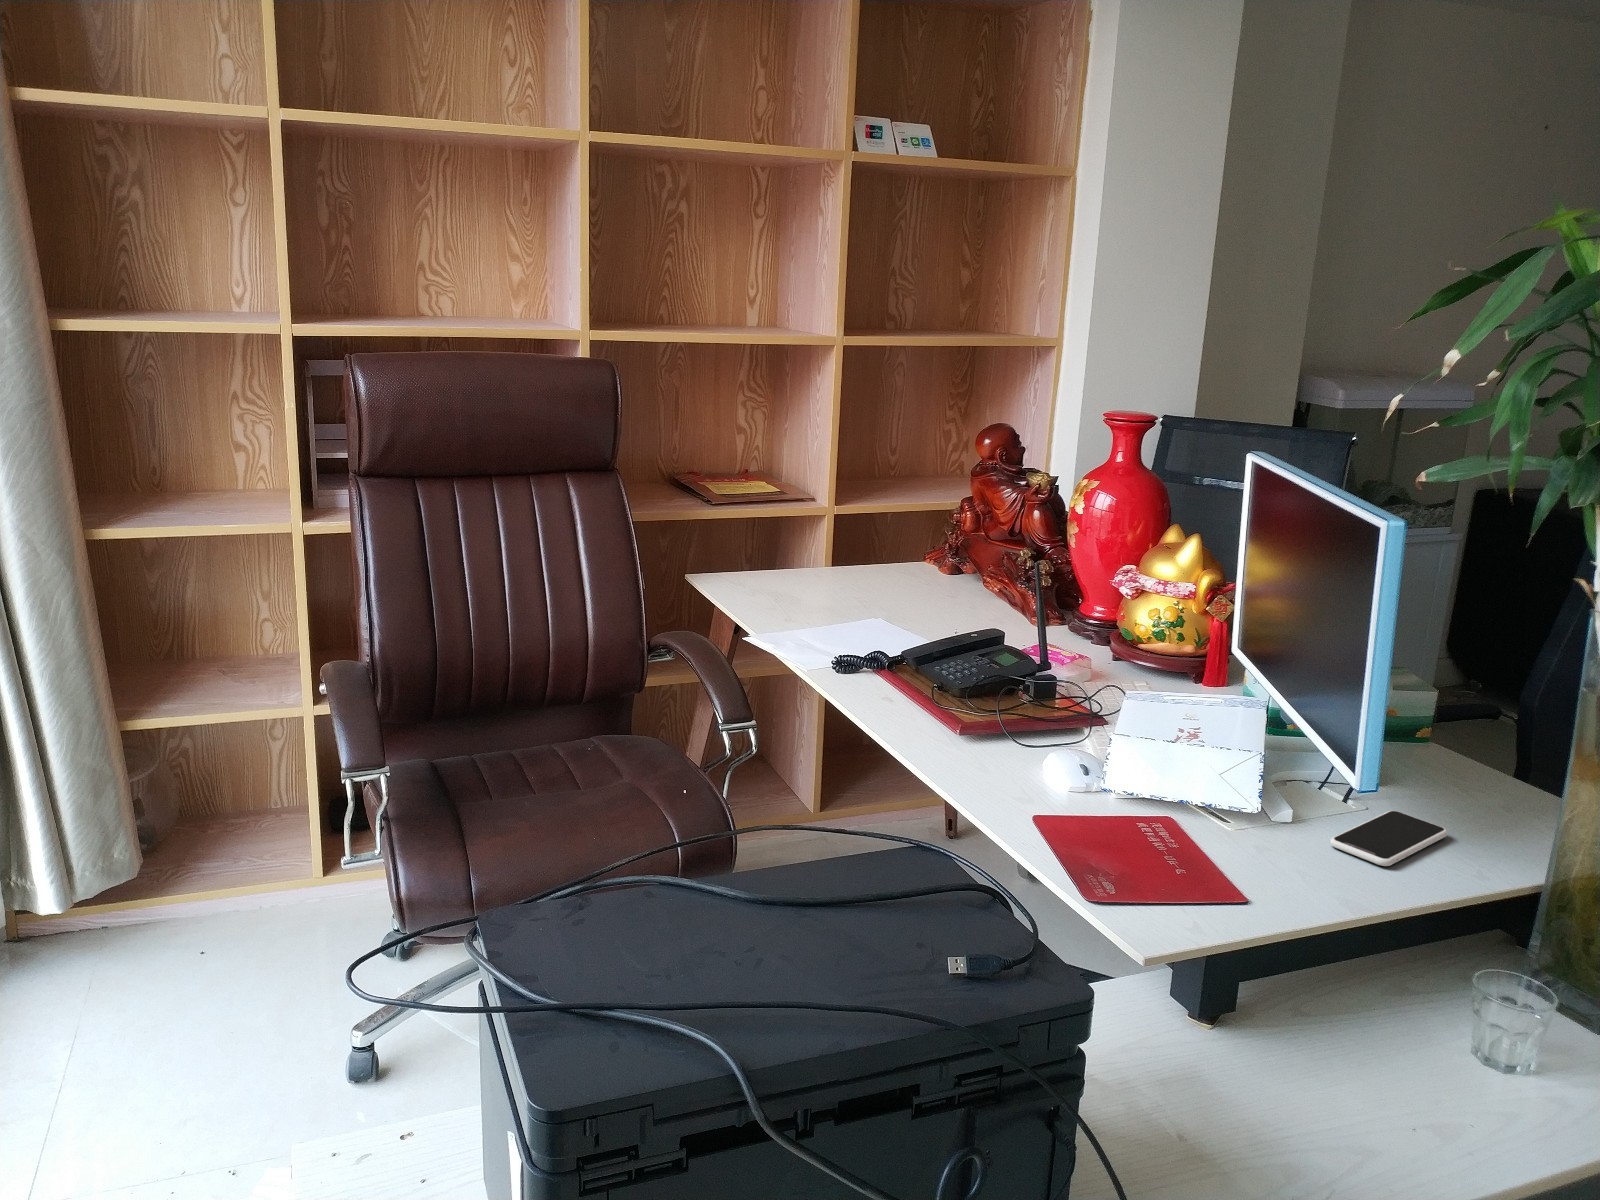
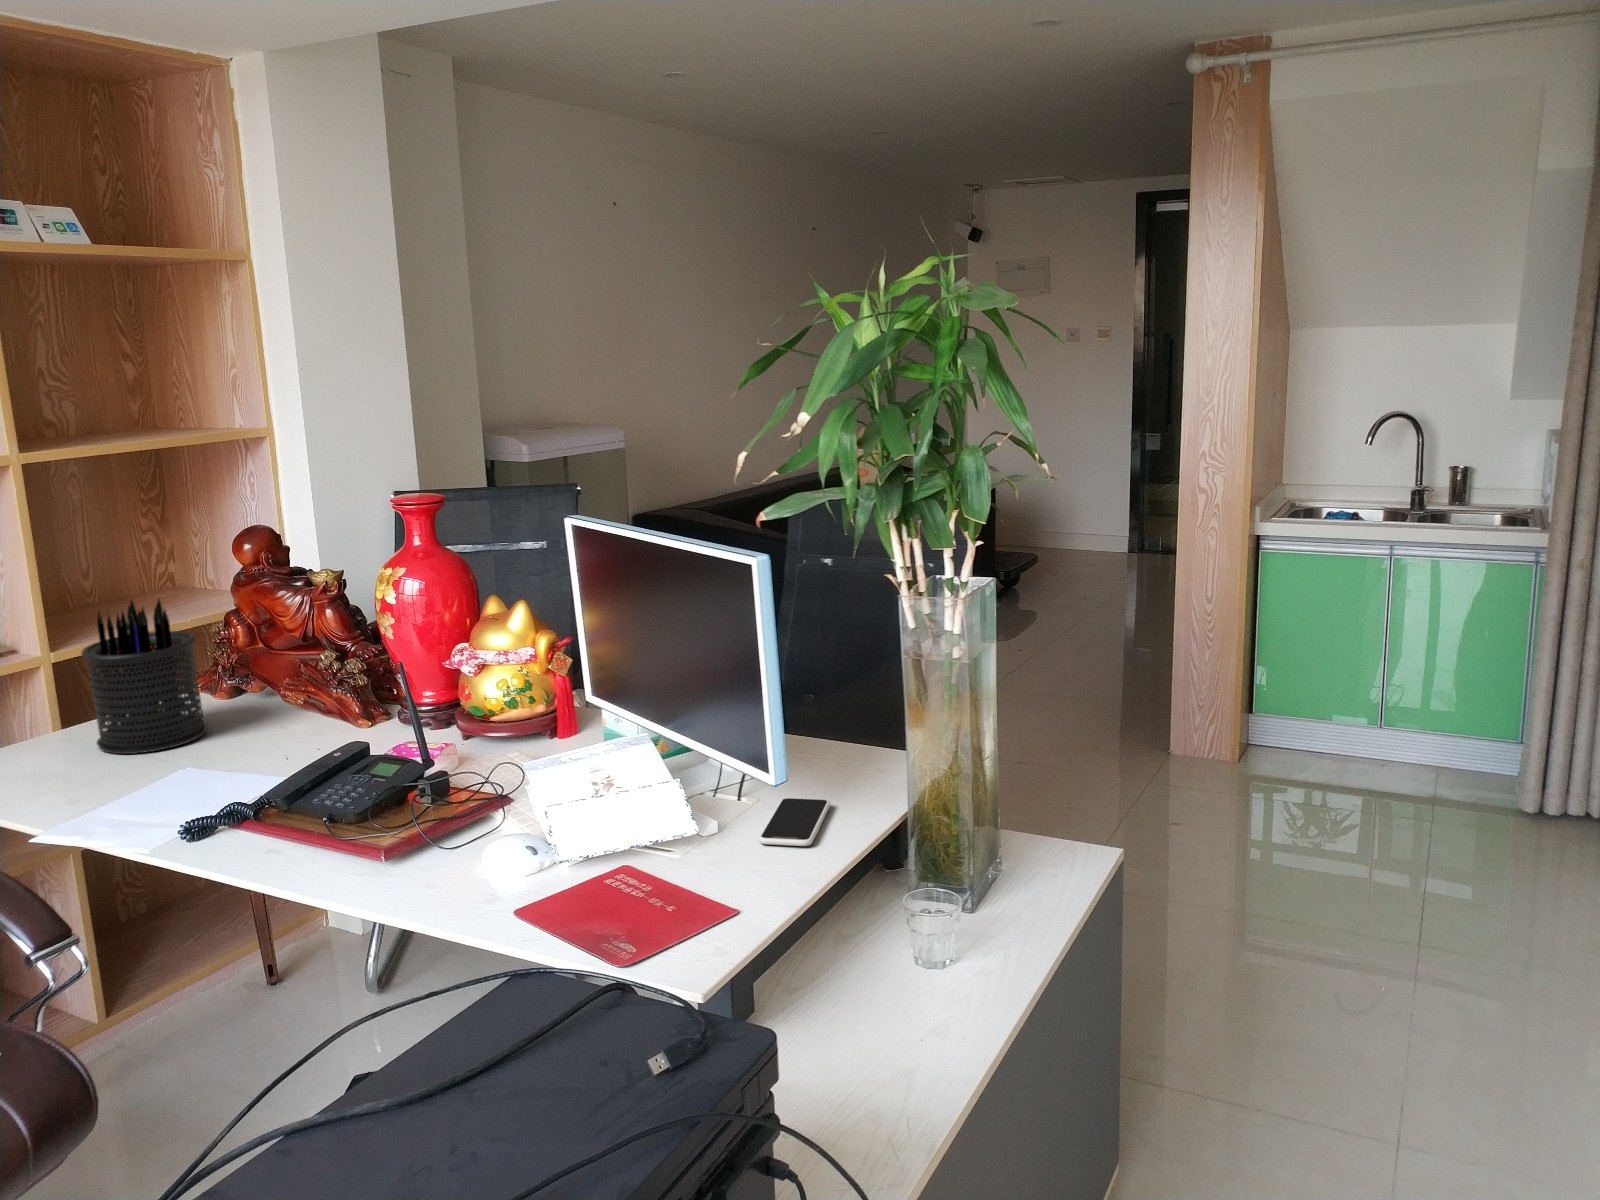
pen holder: none [825,465,916,601] -> present [81,599,207,754]

